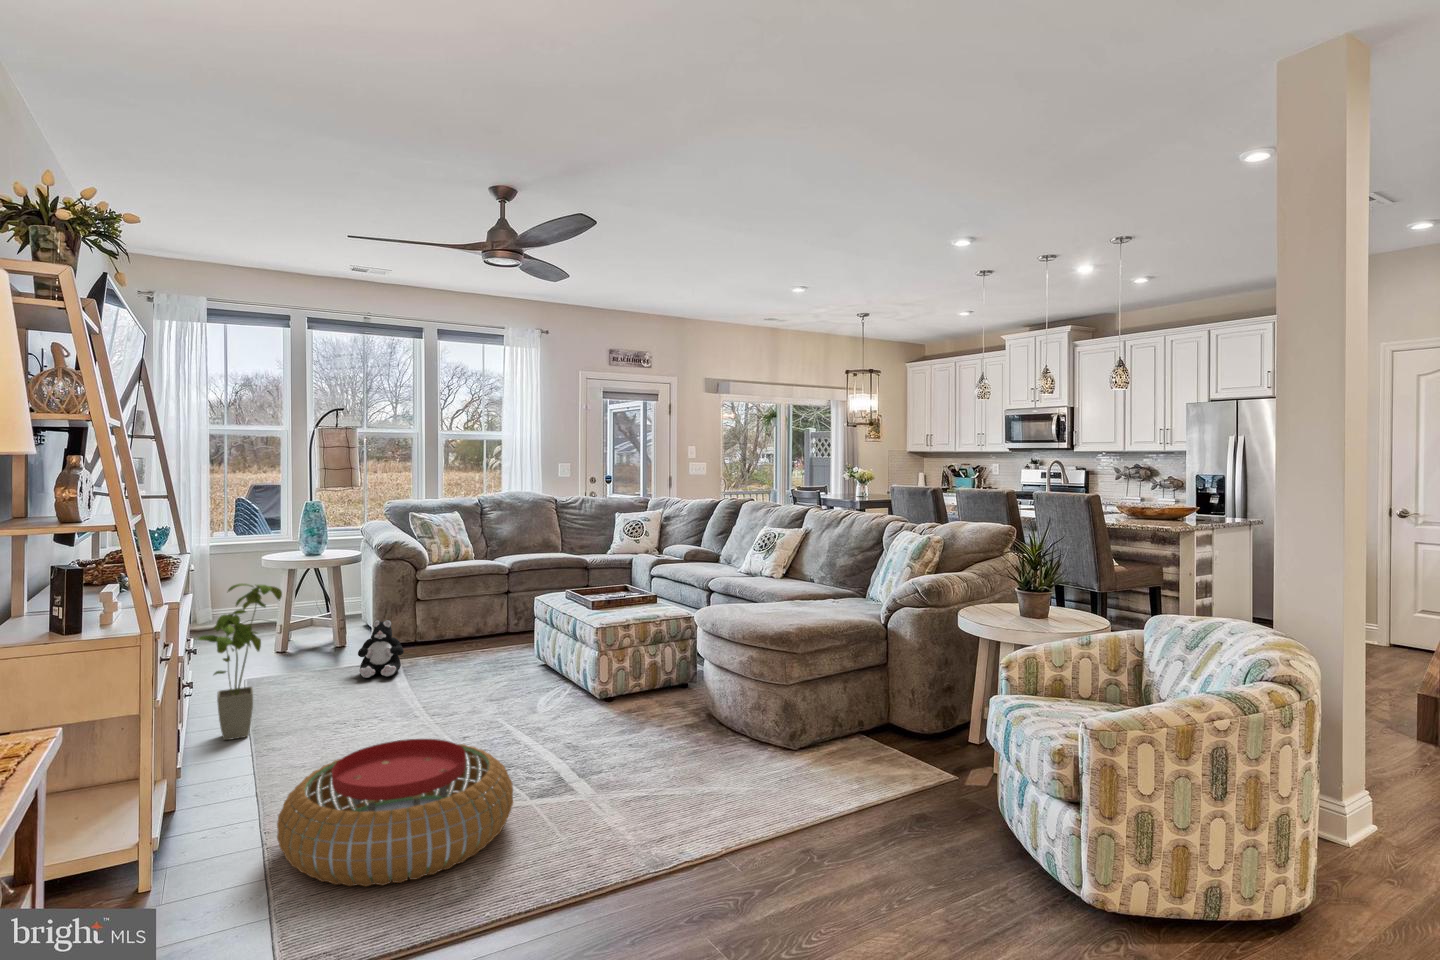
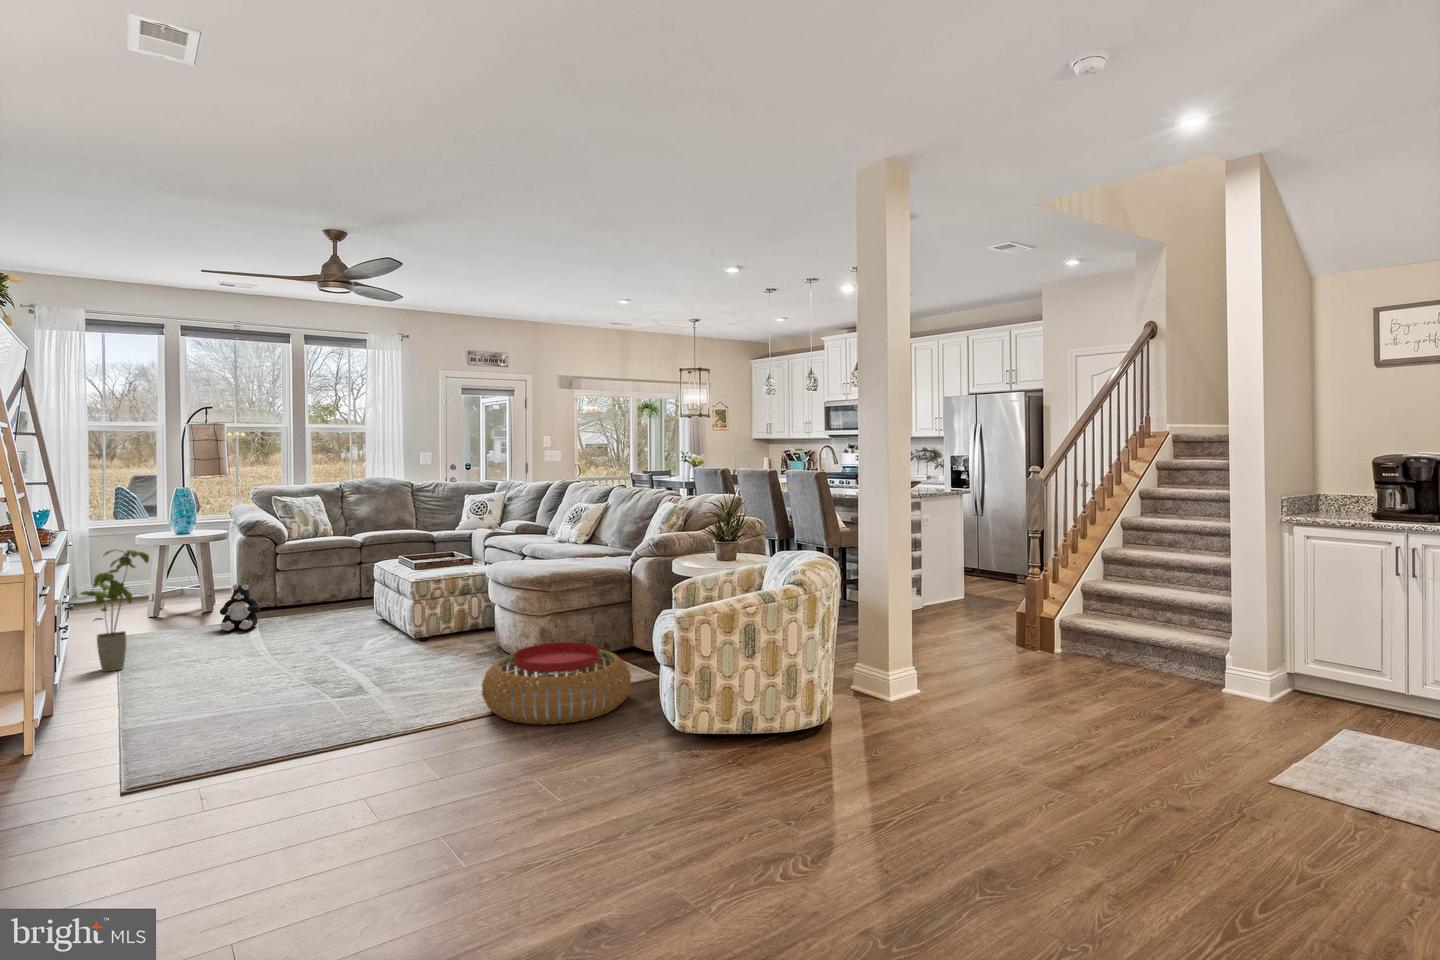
pouf: present [277,739,513,887] -> present [482,642,631,725]

